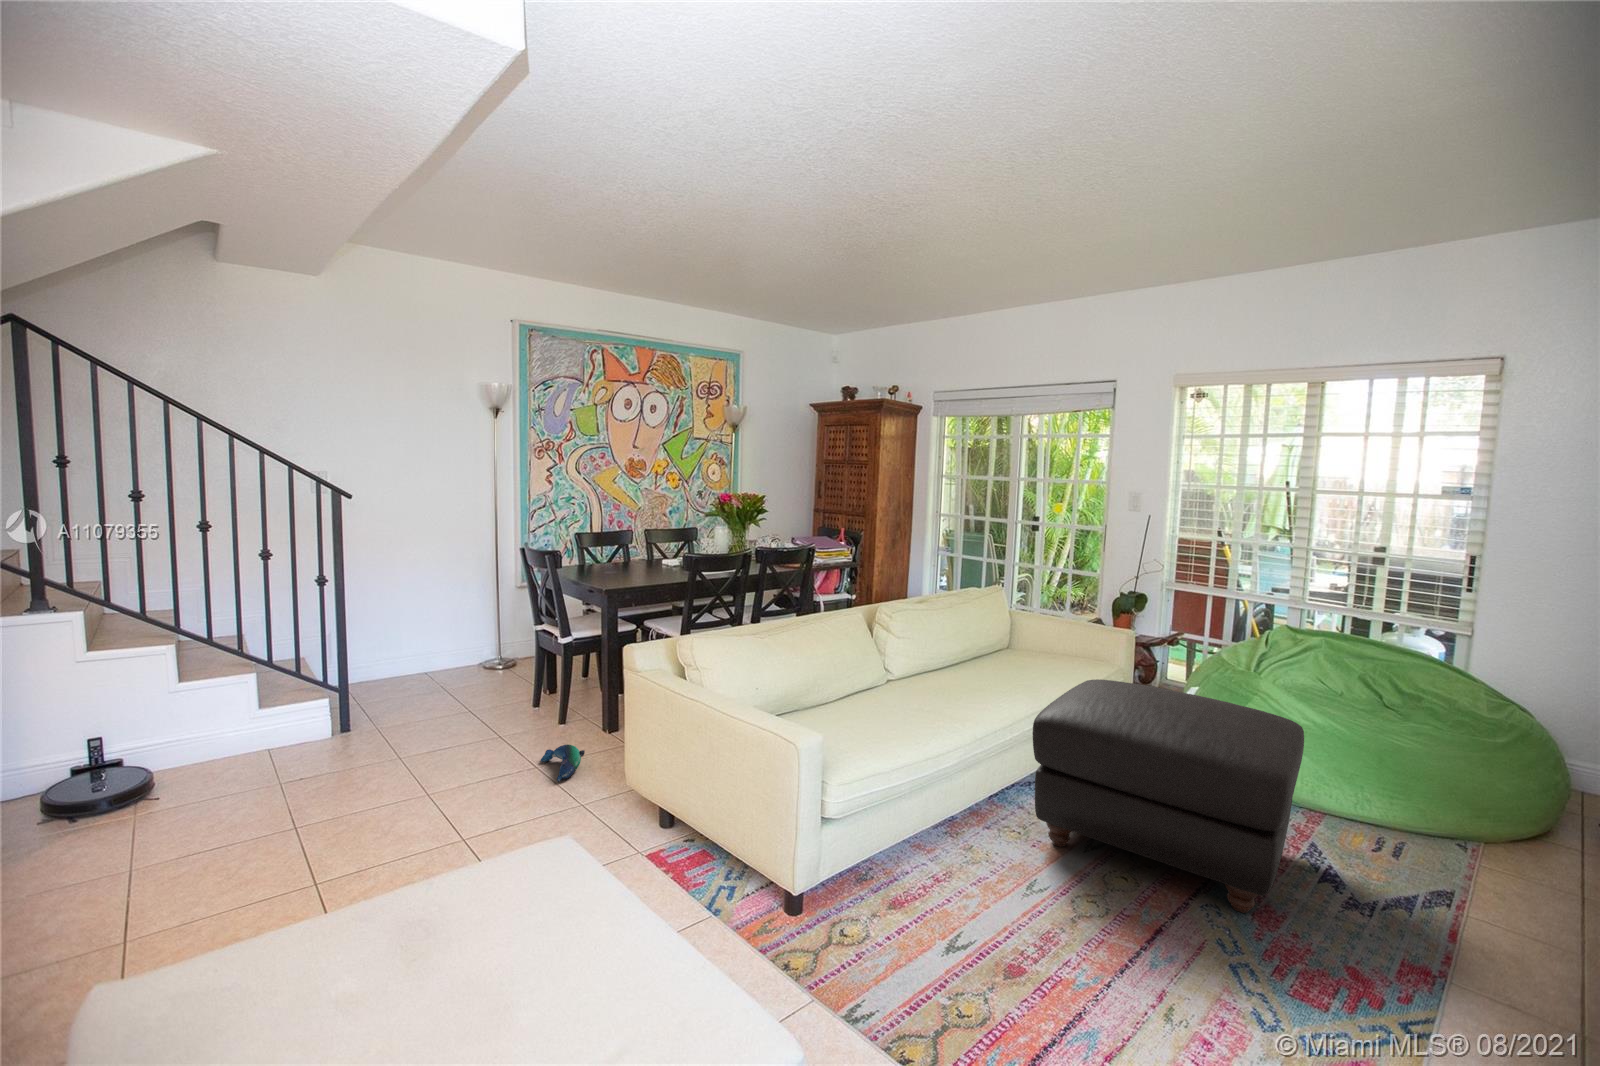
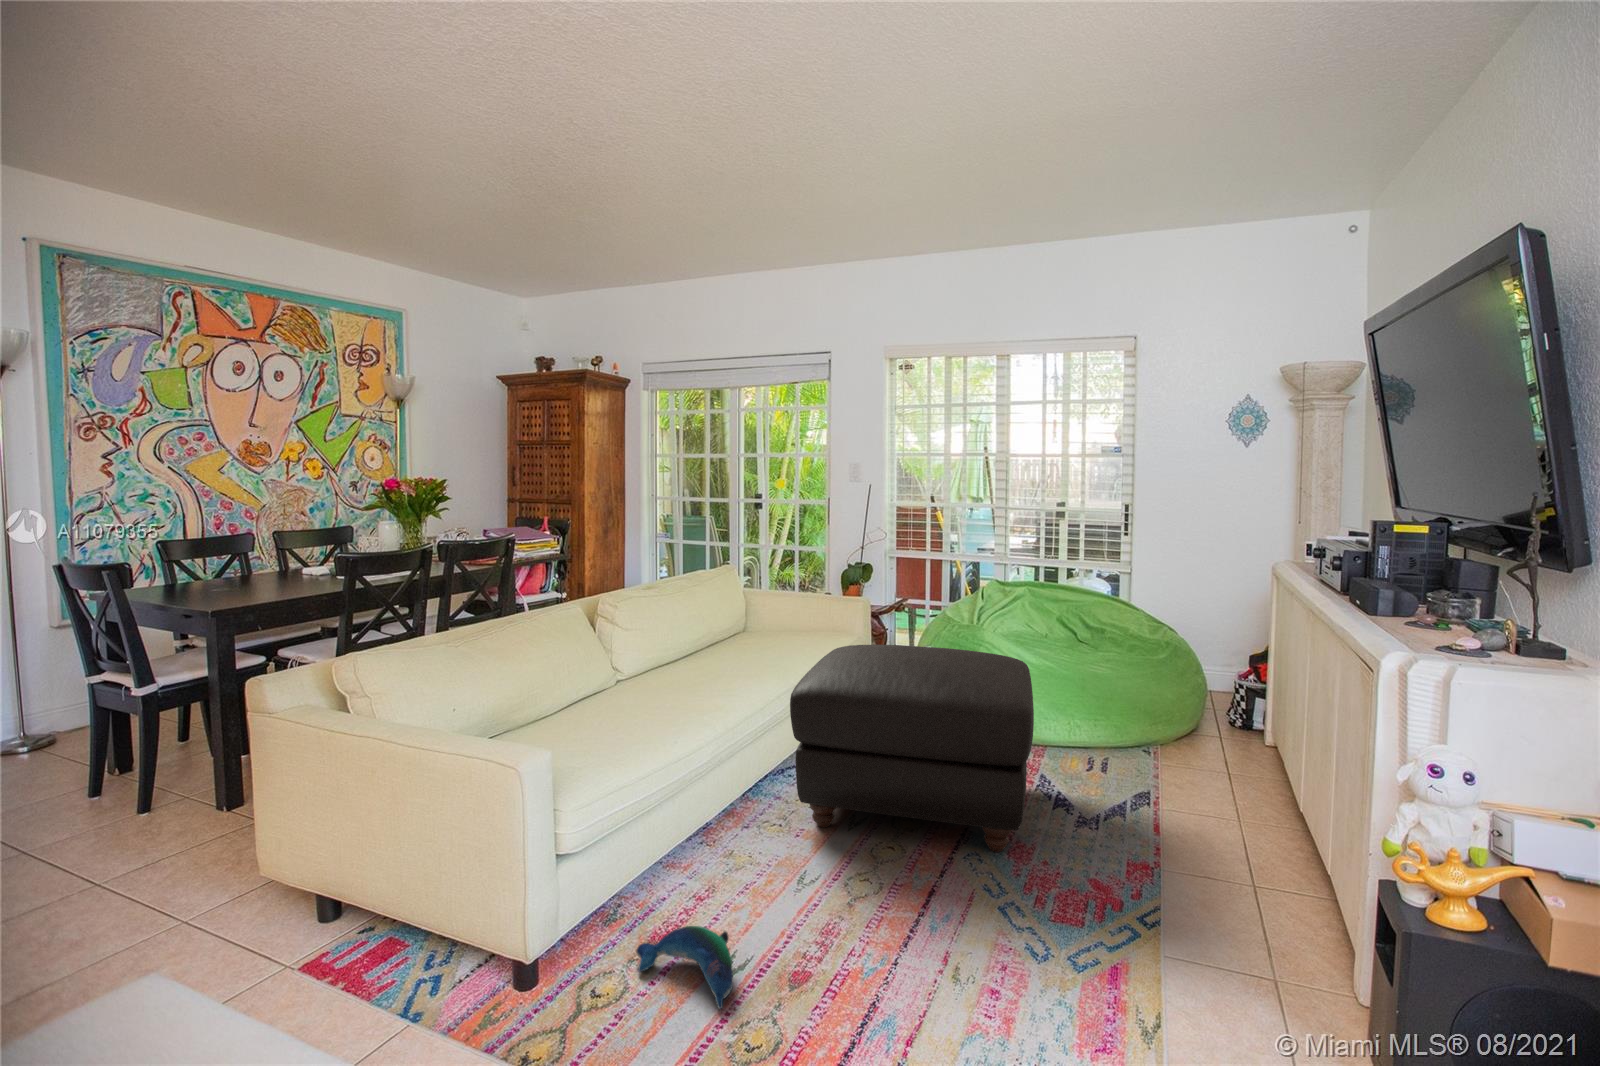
plush toy: present [541,744,585,782] -> present [636,926,733,1009]

